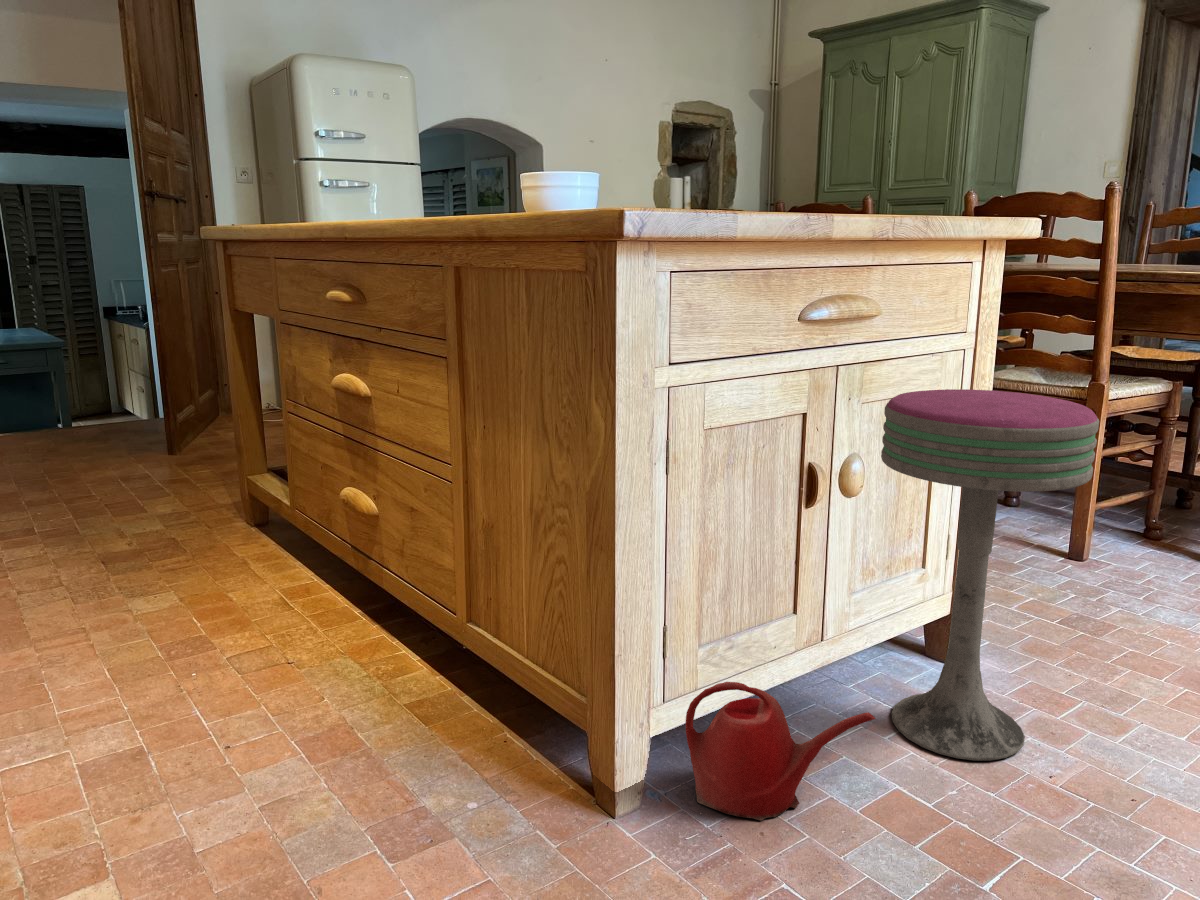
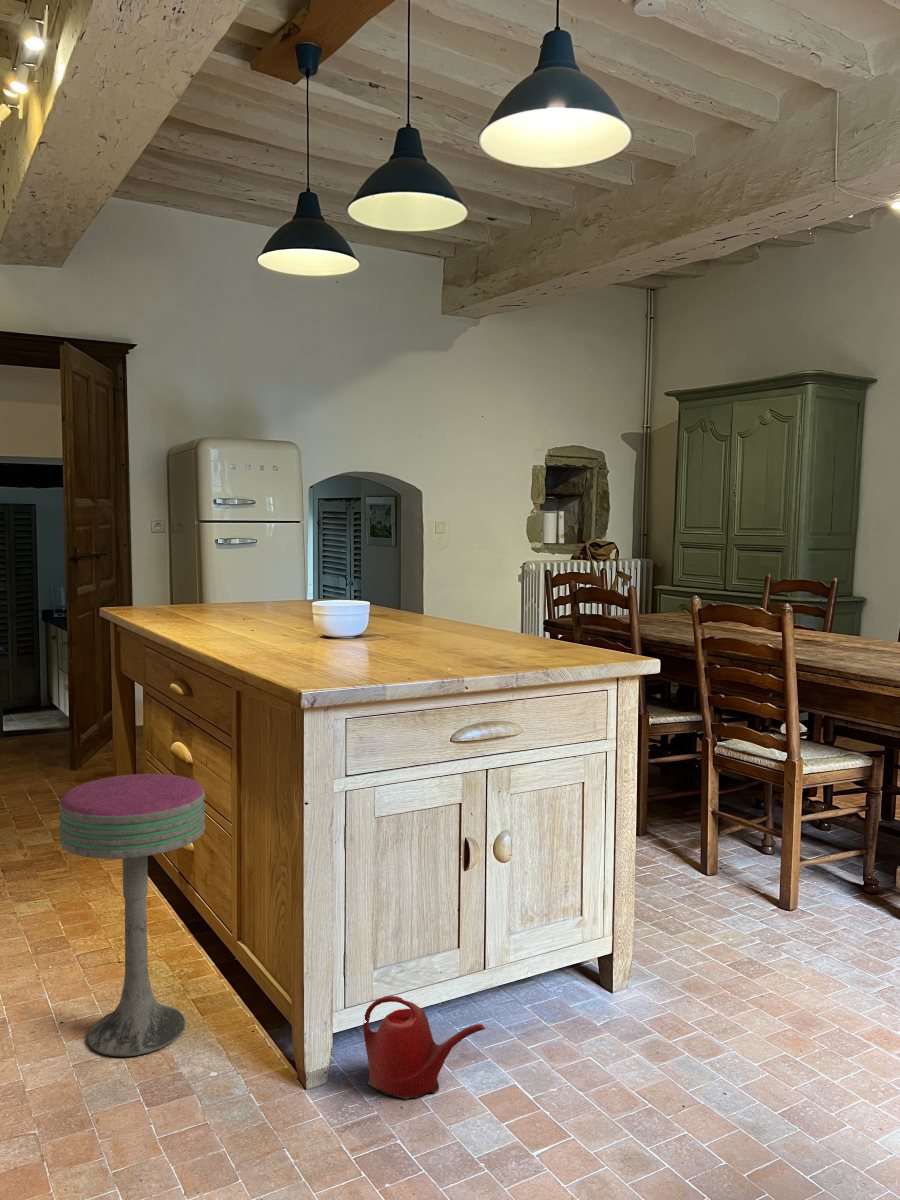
bar stool: present [881,389,1099,761] -> present [59,774,205,1057]

